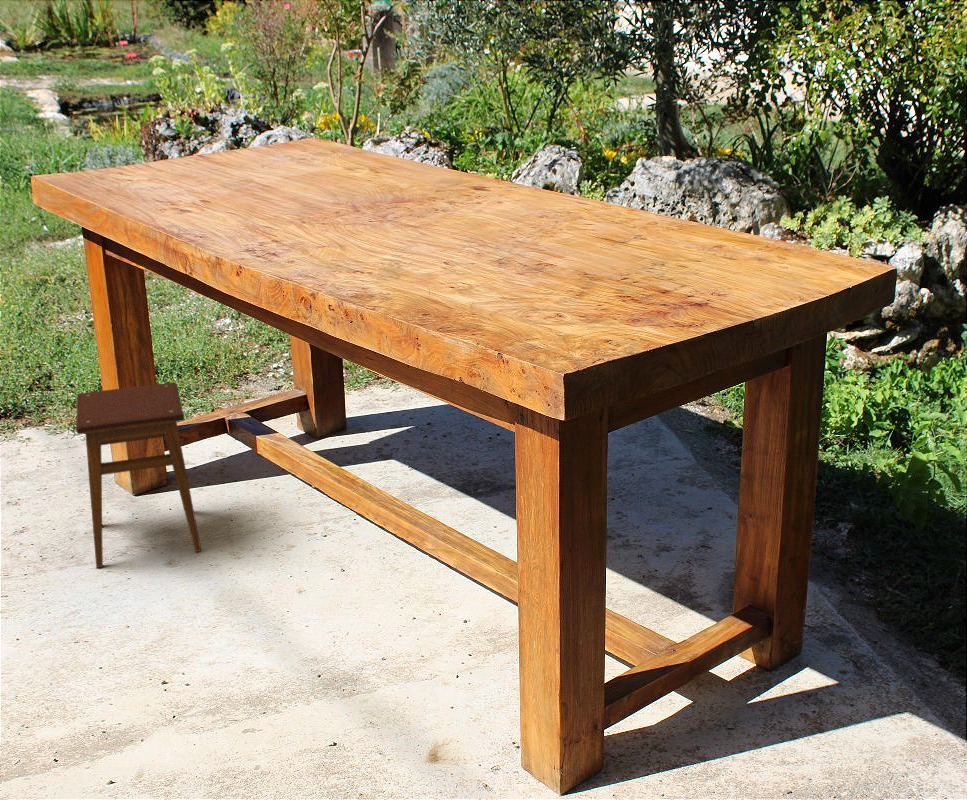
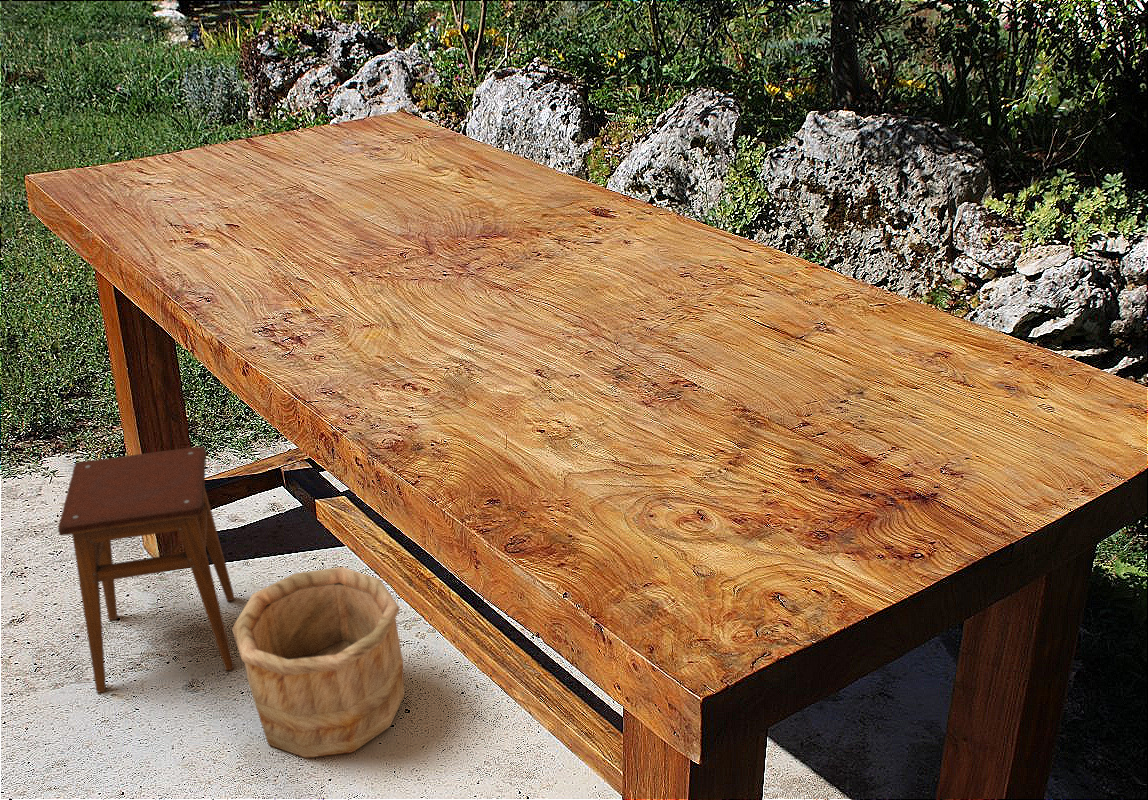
wooden bucket: none [210,463,338,596] -> present [232,567,405,758]

